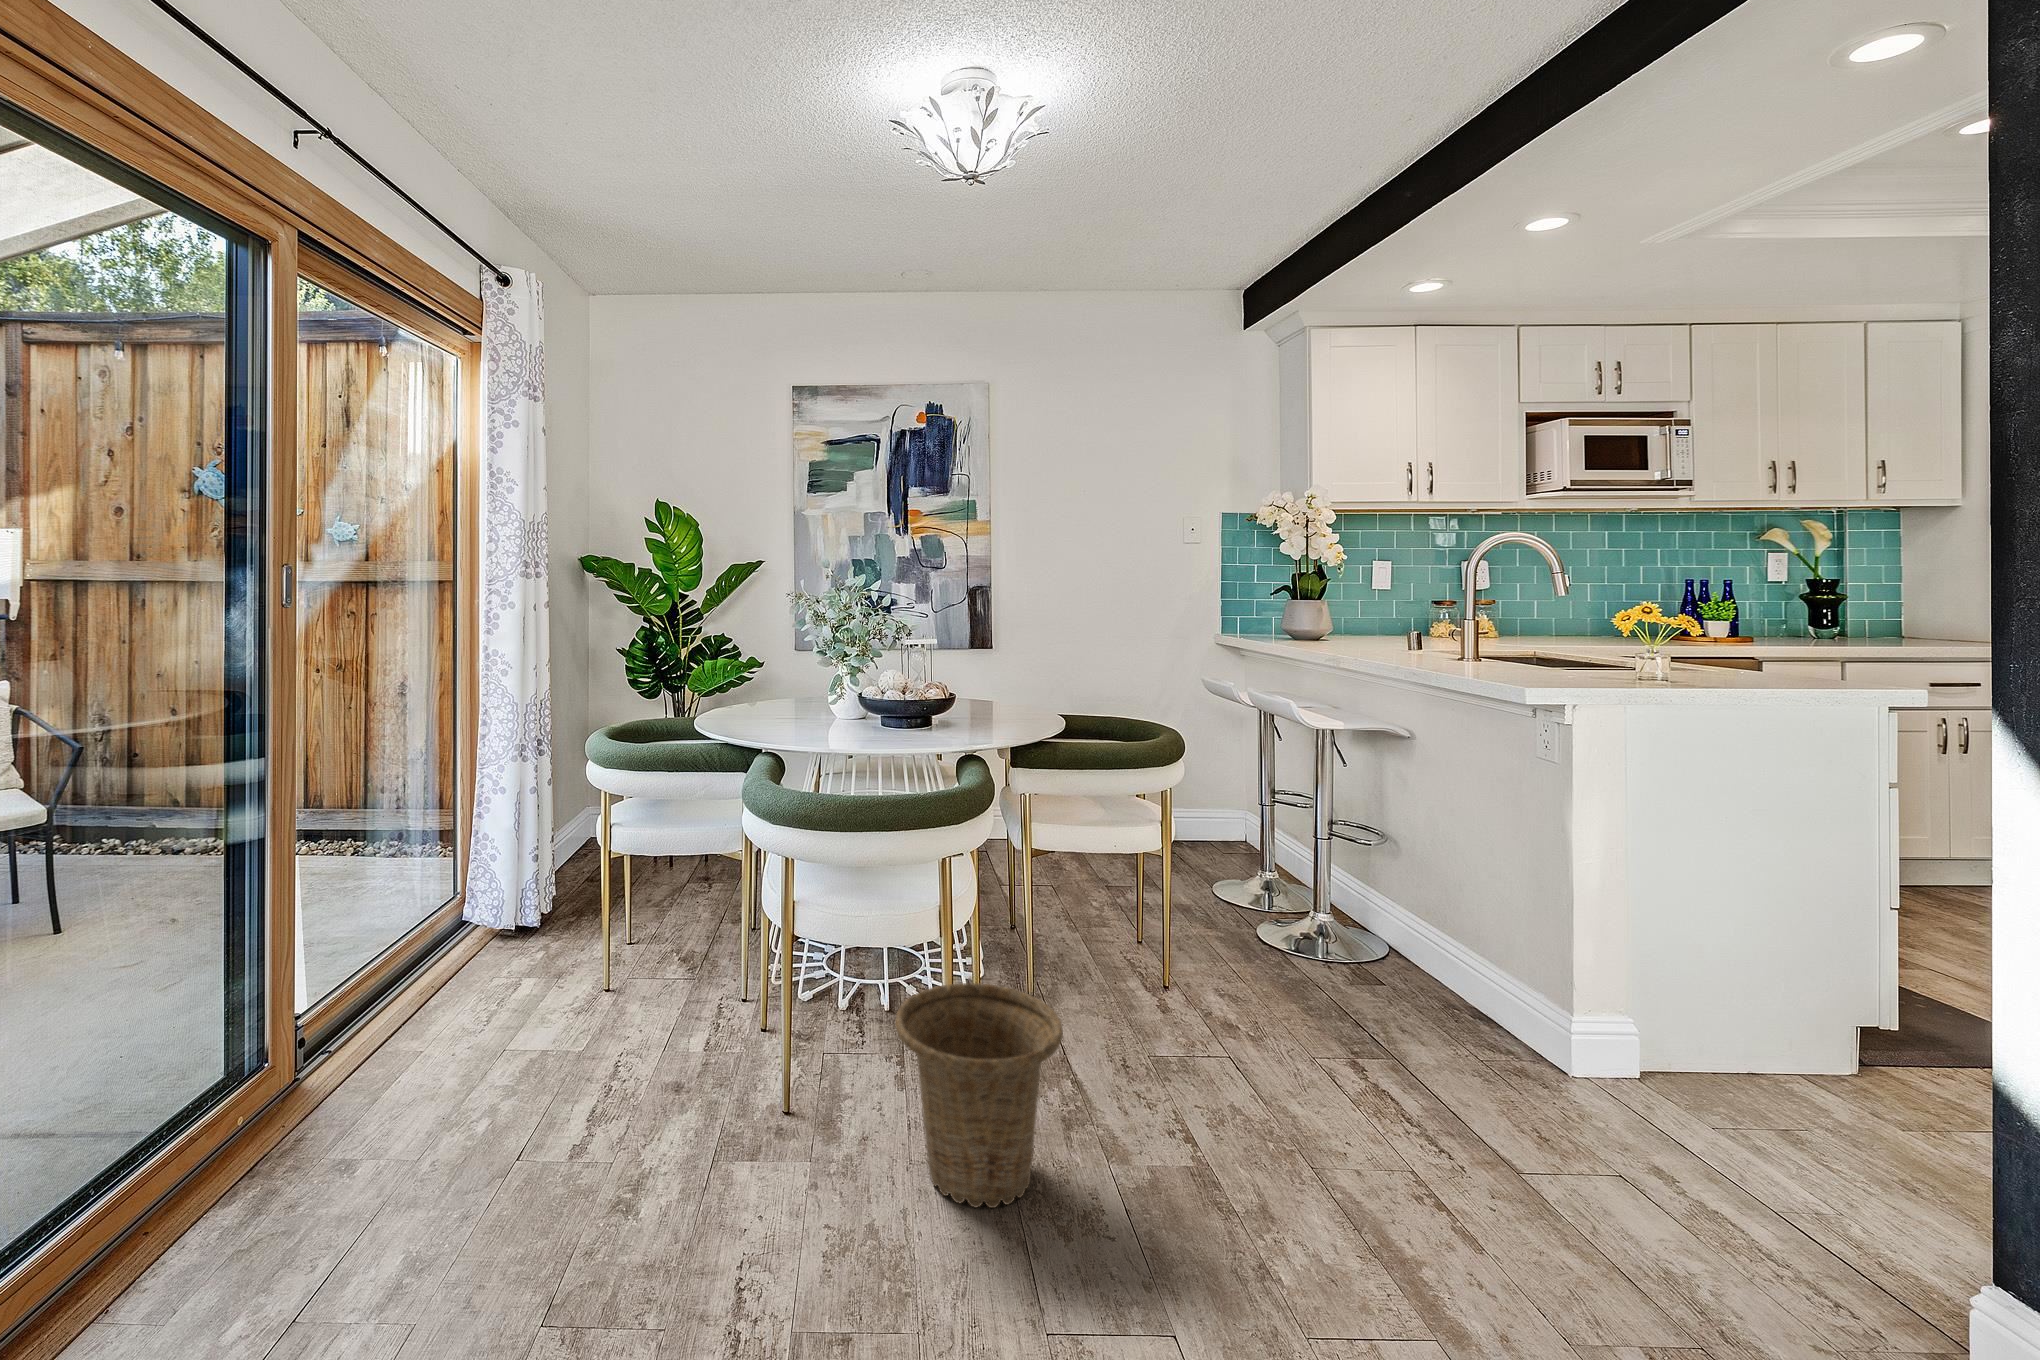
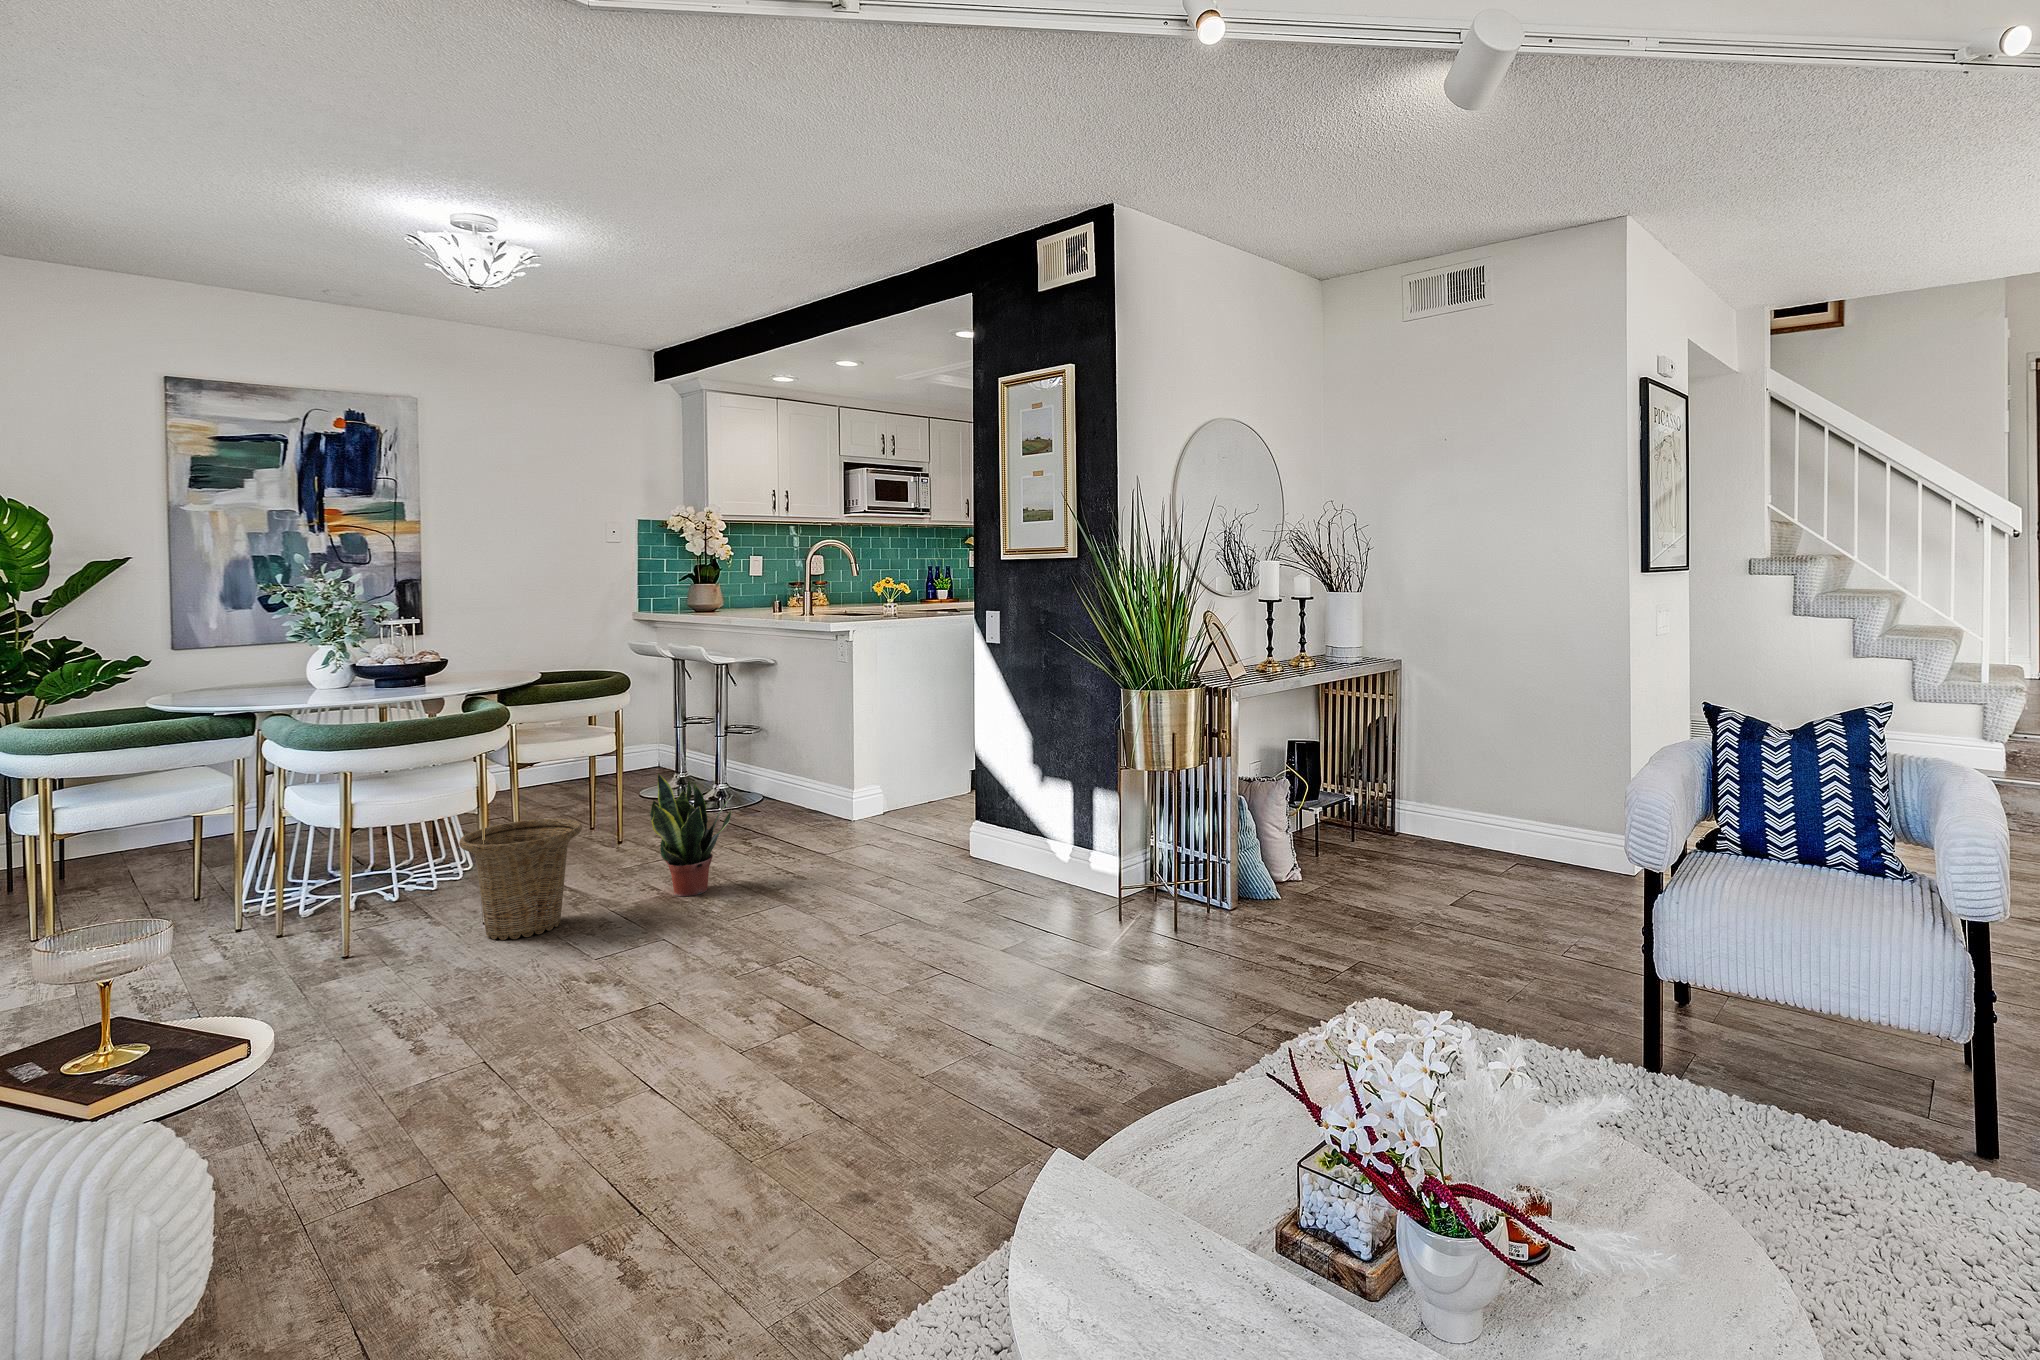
potted plant: none [1173,962,1328,1215] -> present [649,774,733,896]

